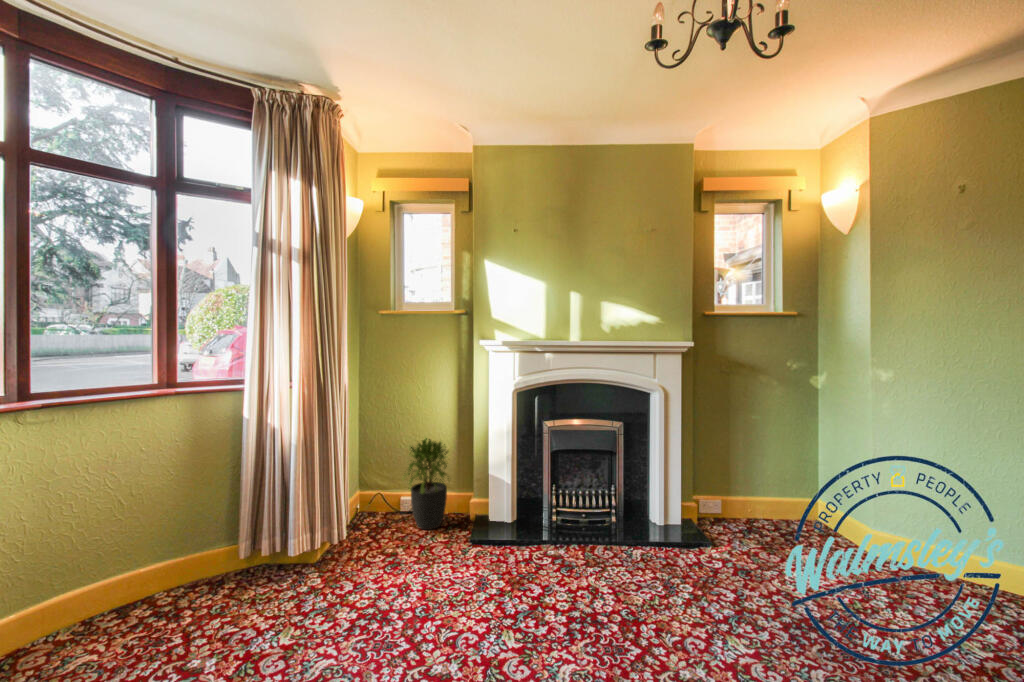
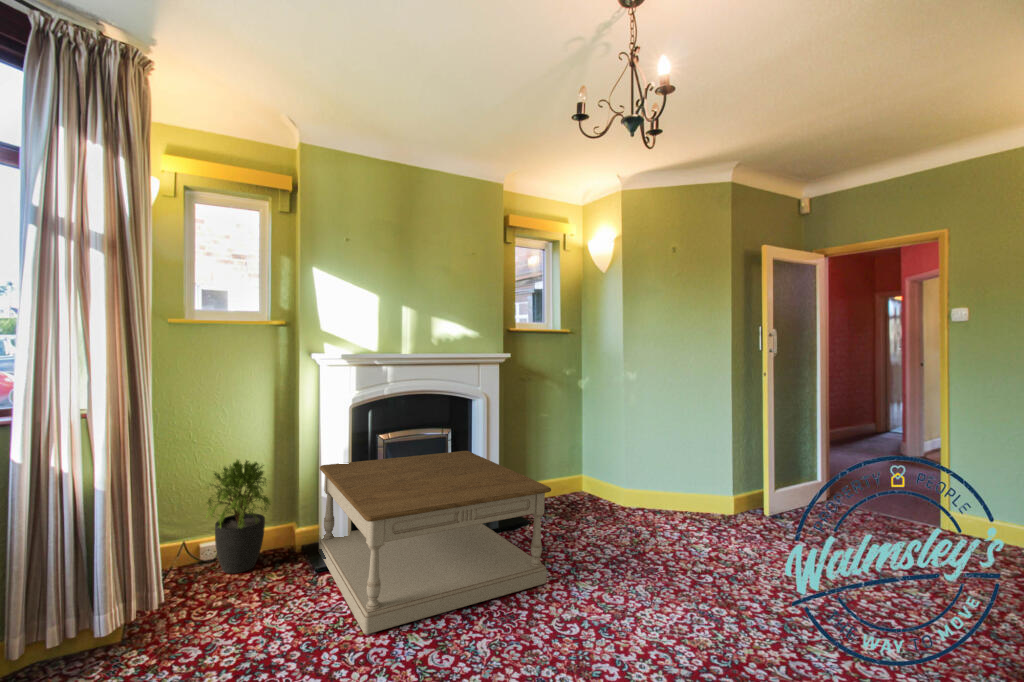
coffee table: none [467,450,690,624] -> present [319,451,551,634]

